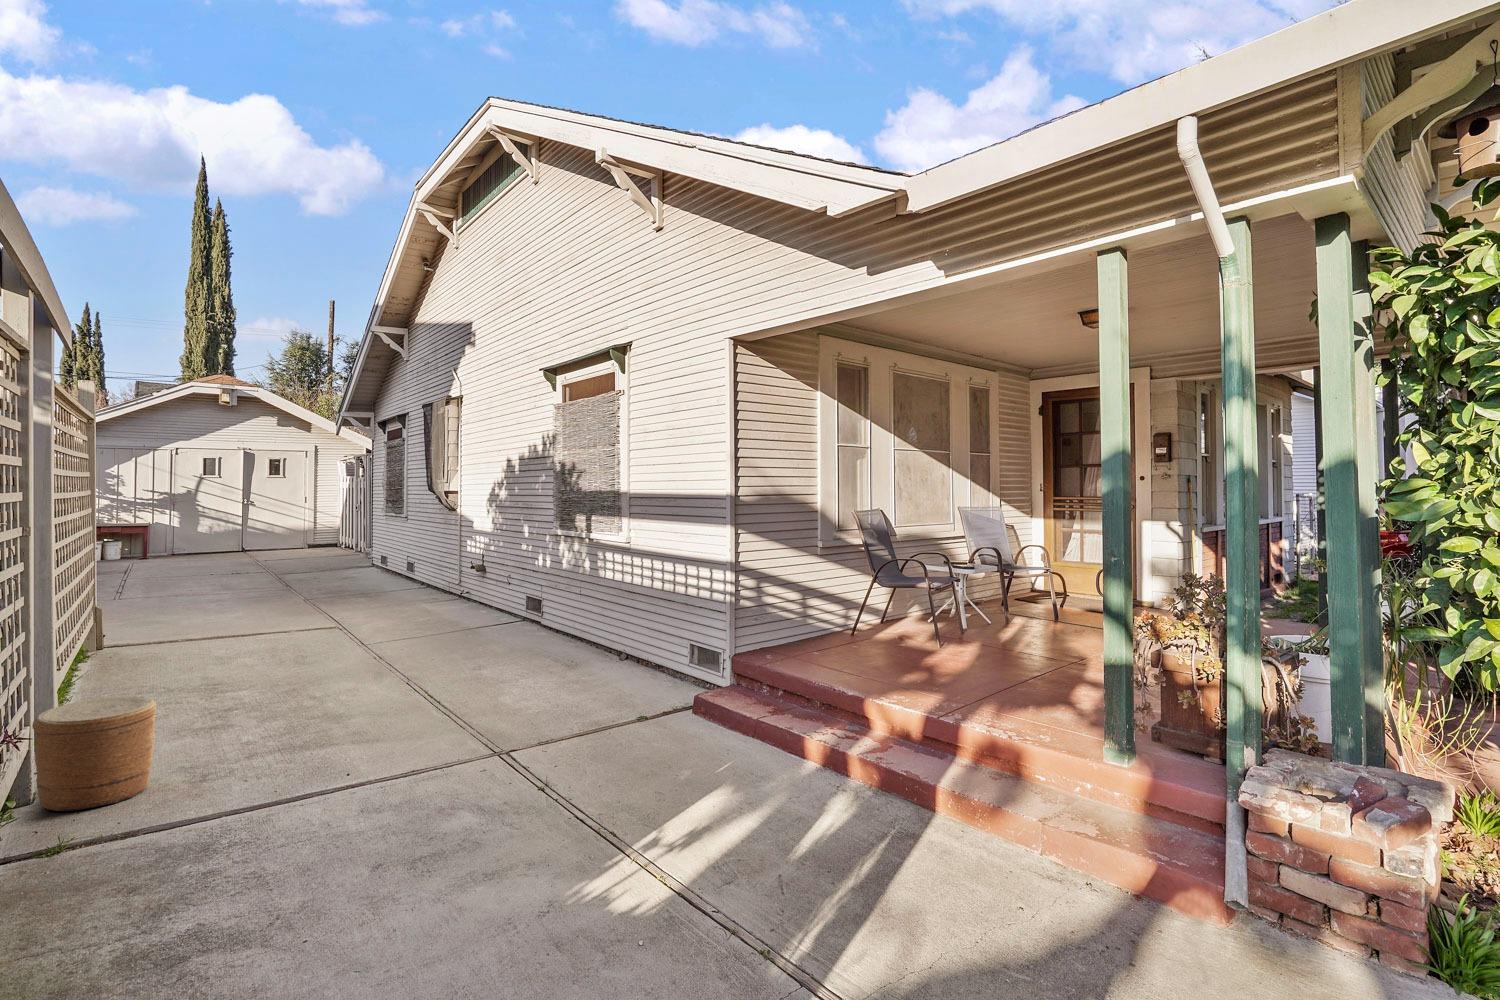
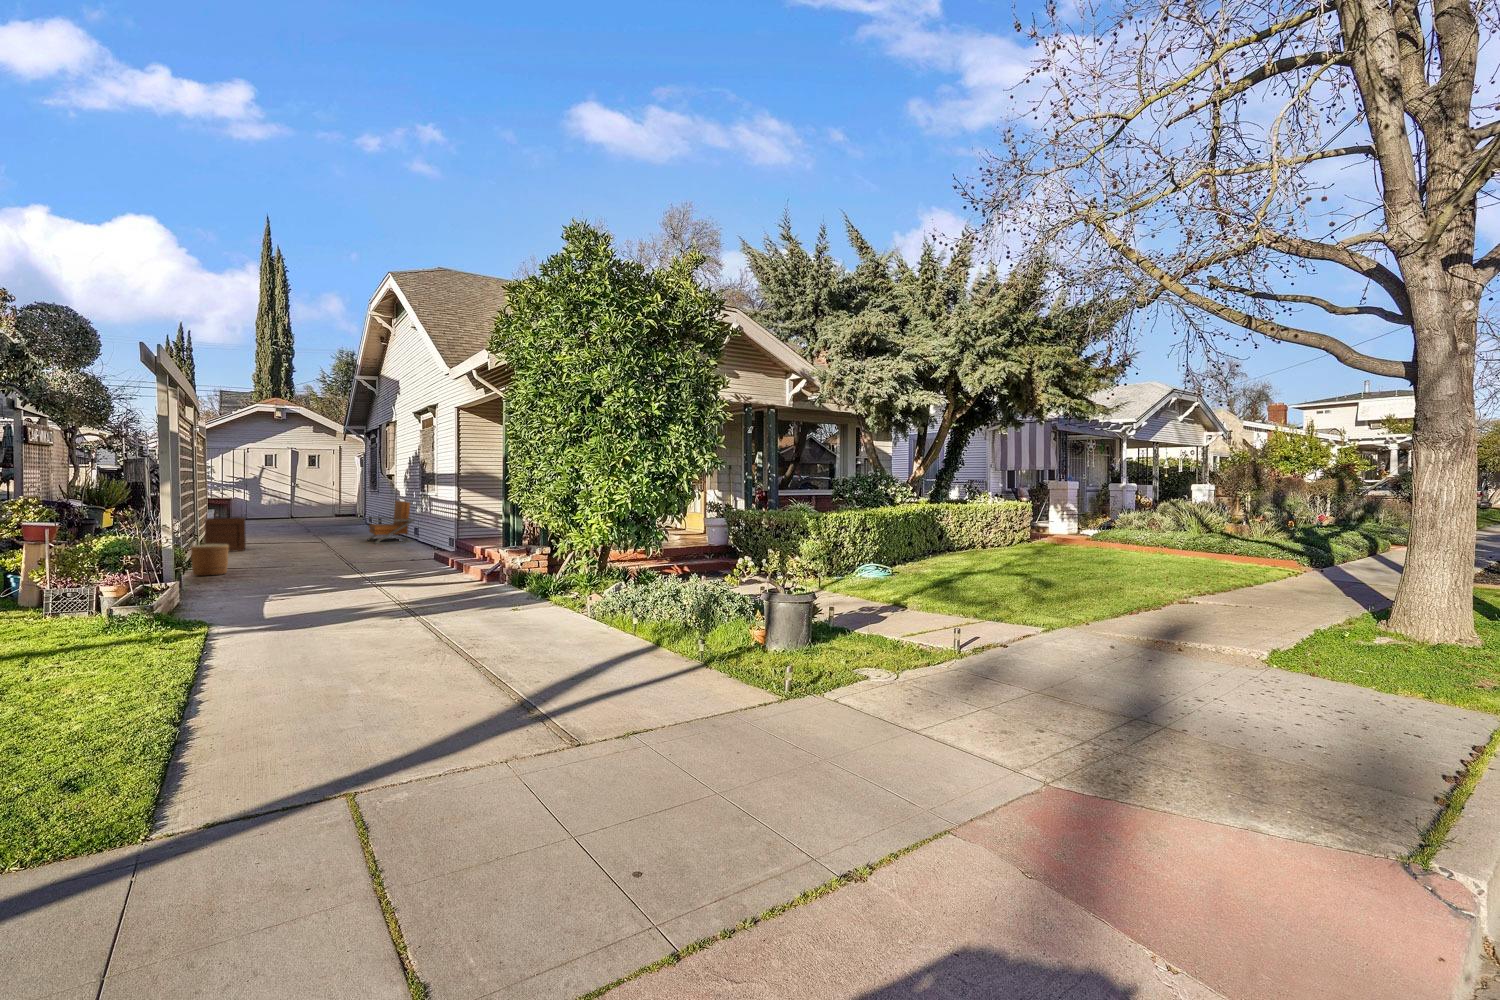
lounge chair: none [419,539,517,626] -> present [368,501,414,544]
wooden crate: none [95,580,187,665] -> present [205,517,246,551]

